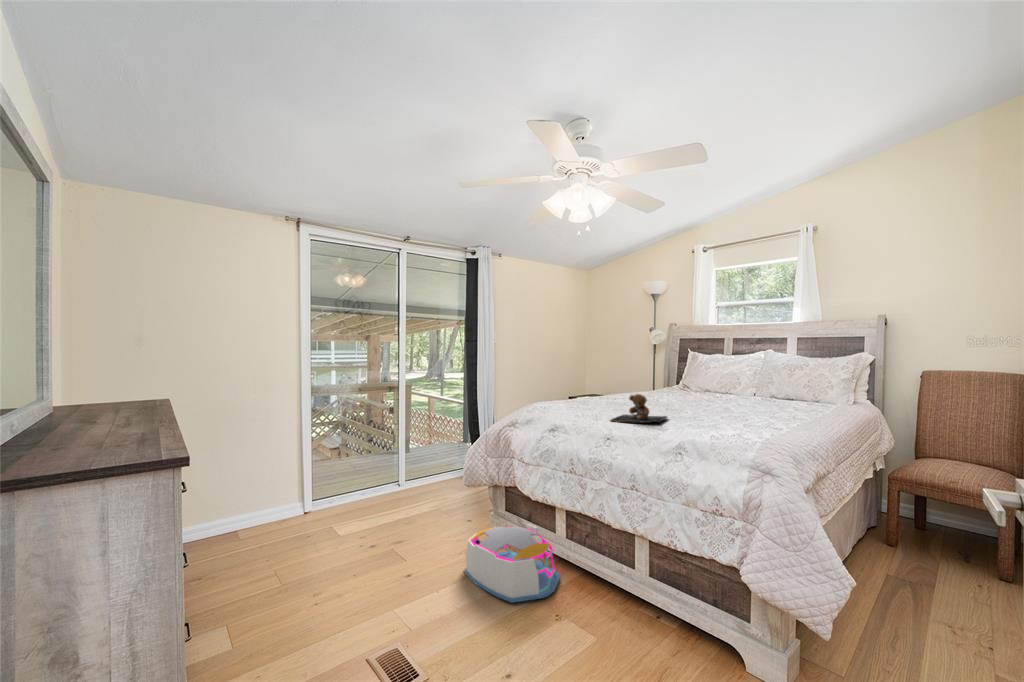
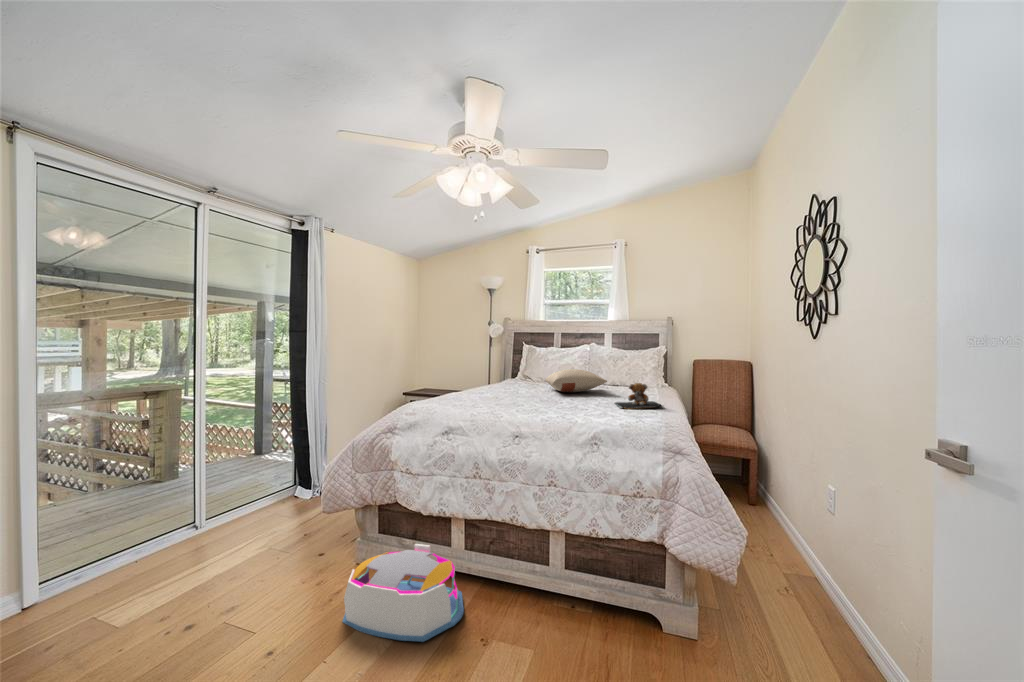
pillow: none [692,378,760,403] -> present [545,369,607,392]
teddy bear: present [610,394,668,423] -> present [615,383,662,409]

